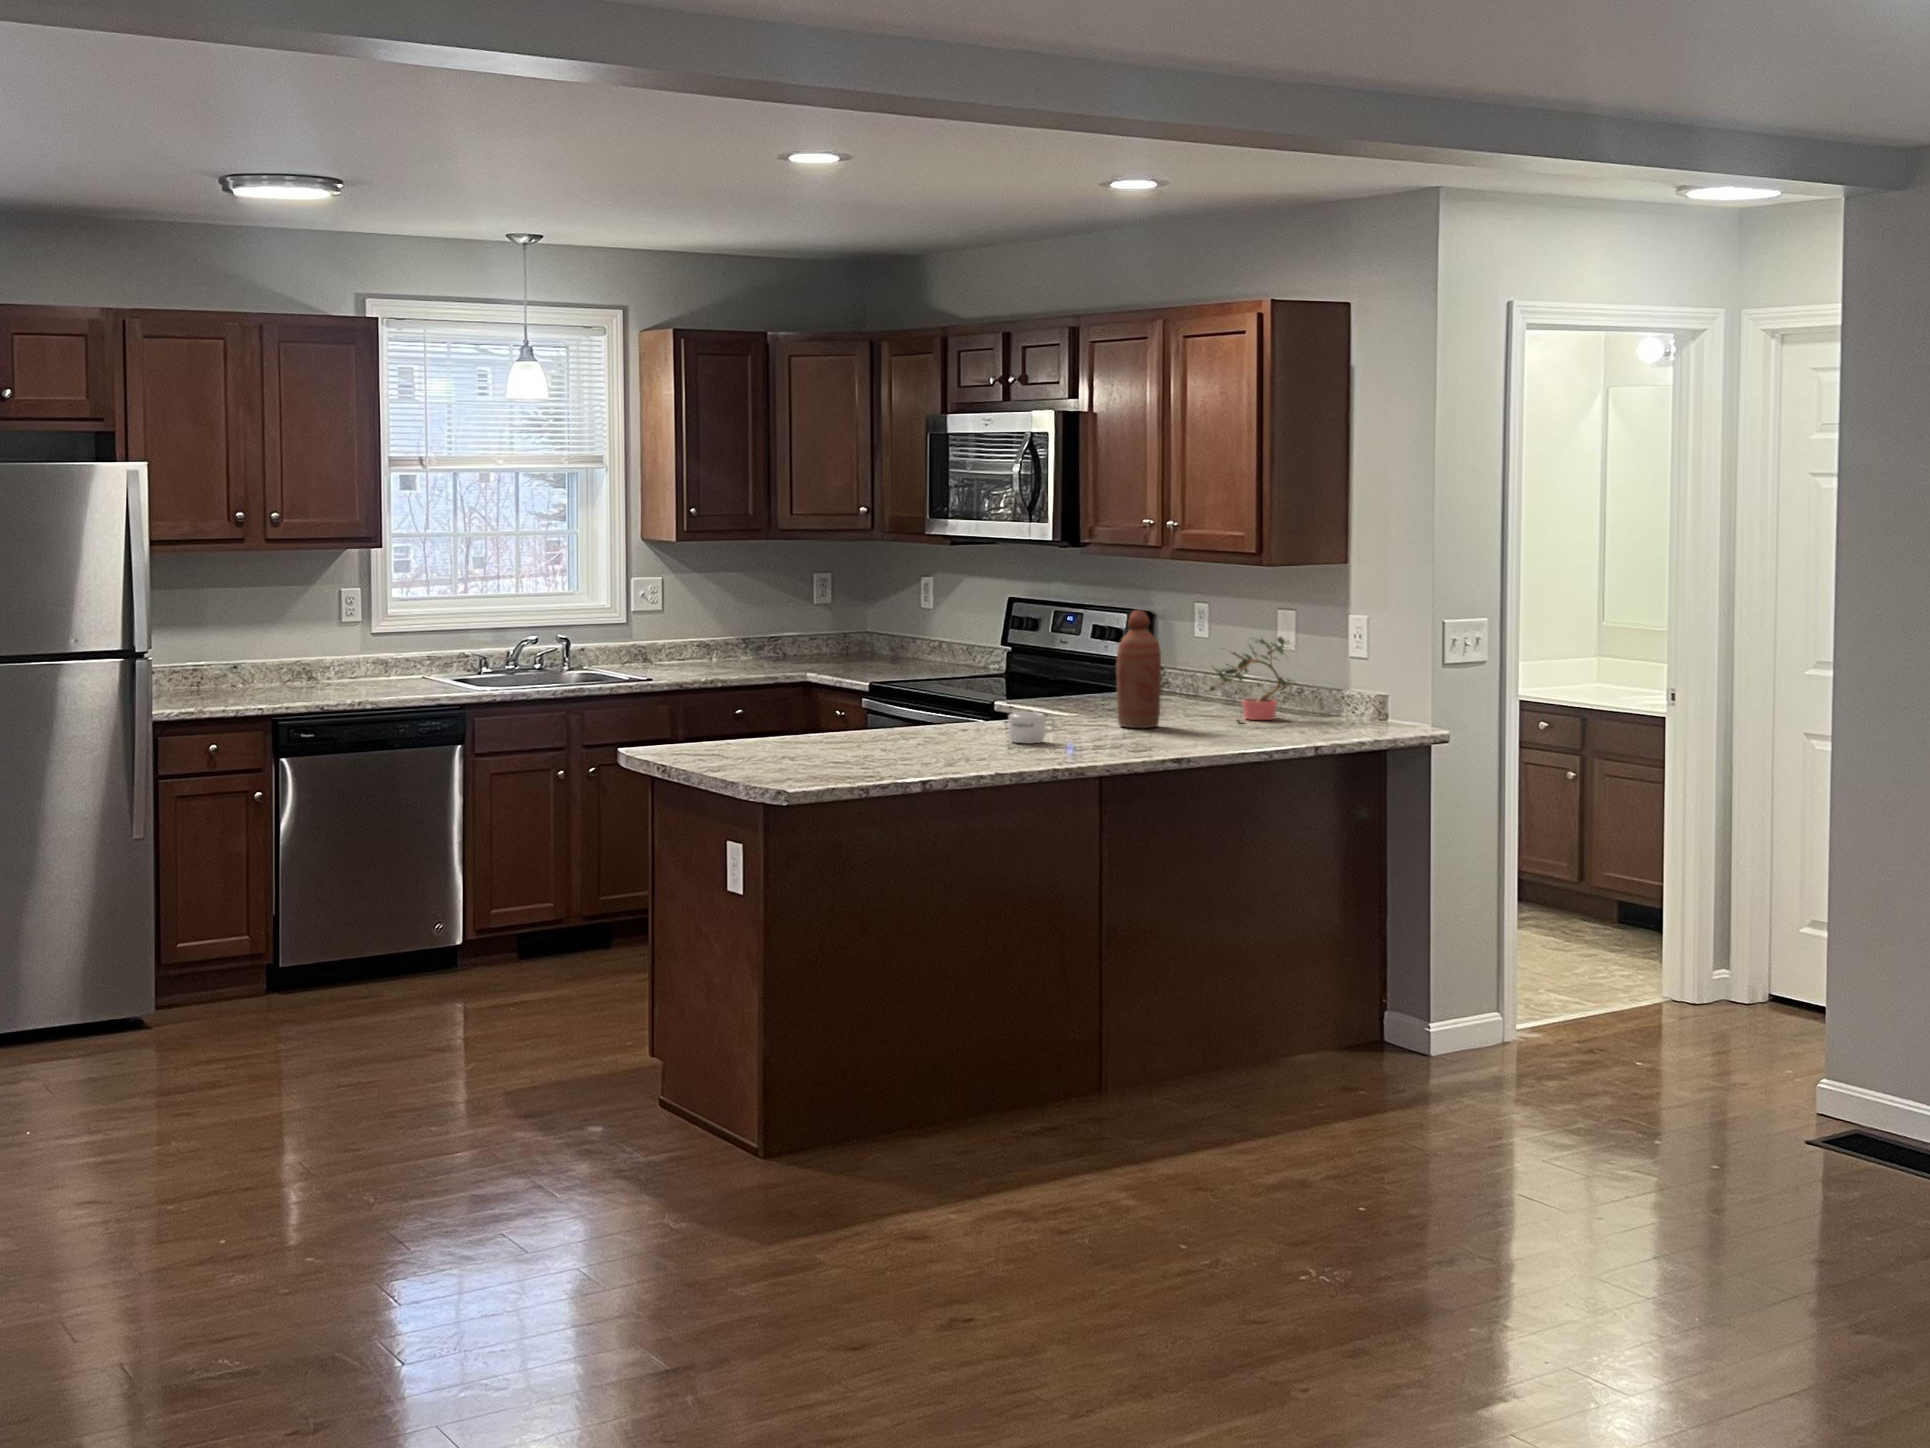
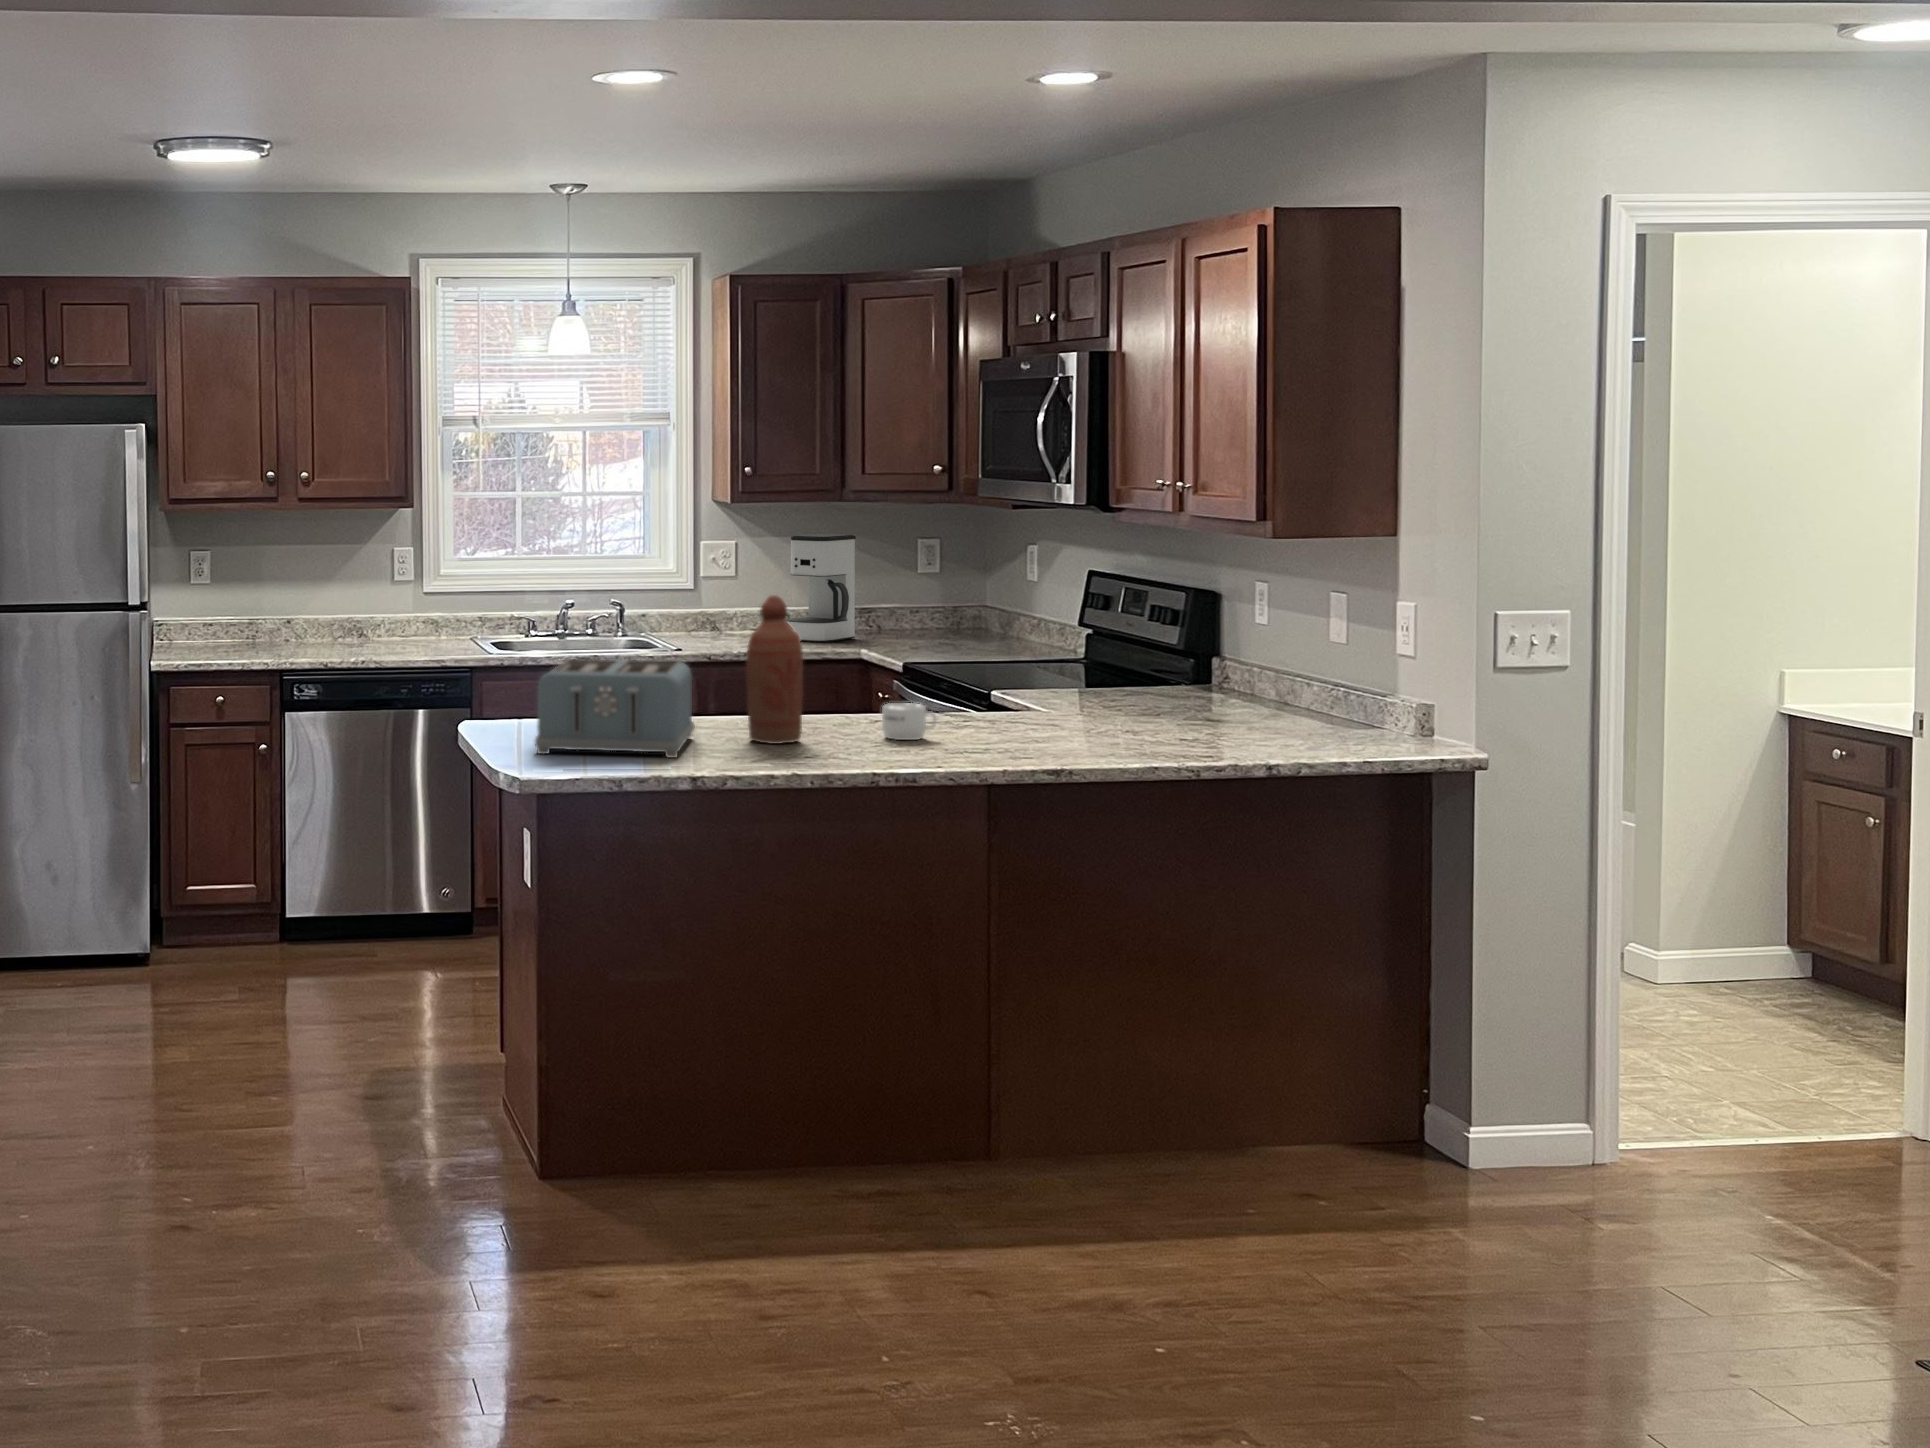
coffee maker: none [715,569,774,671] -> present [786,534,856,642]
bottle: present [1116,610,1161,728] -> present [746,595,803,744]
potted plant: present [1209,636,1291,723] -> none [1181,622,1325,730]
toaster: none [744,683,895,771] -> present [535,659,695,758]

